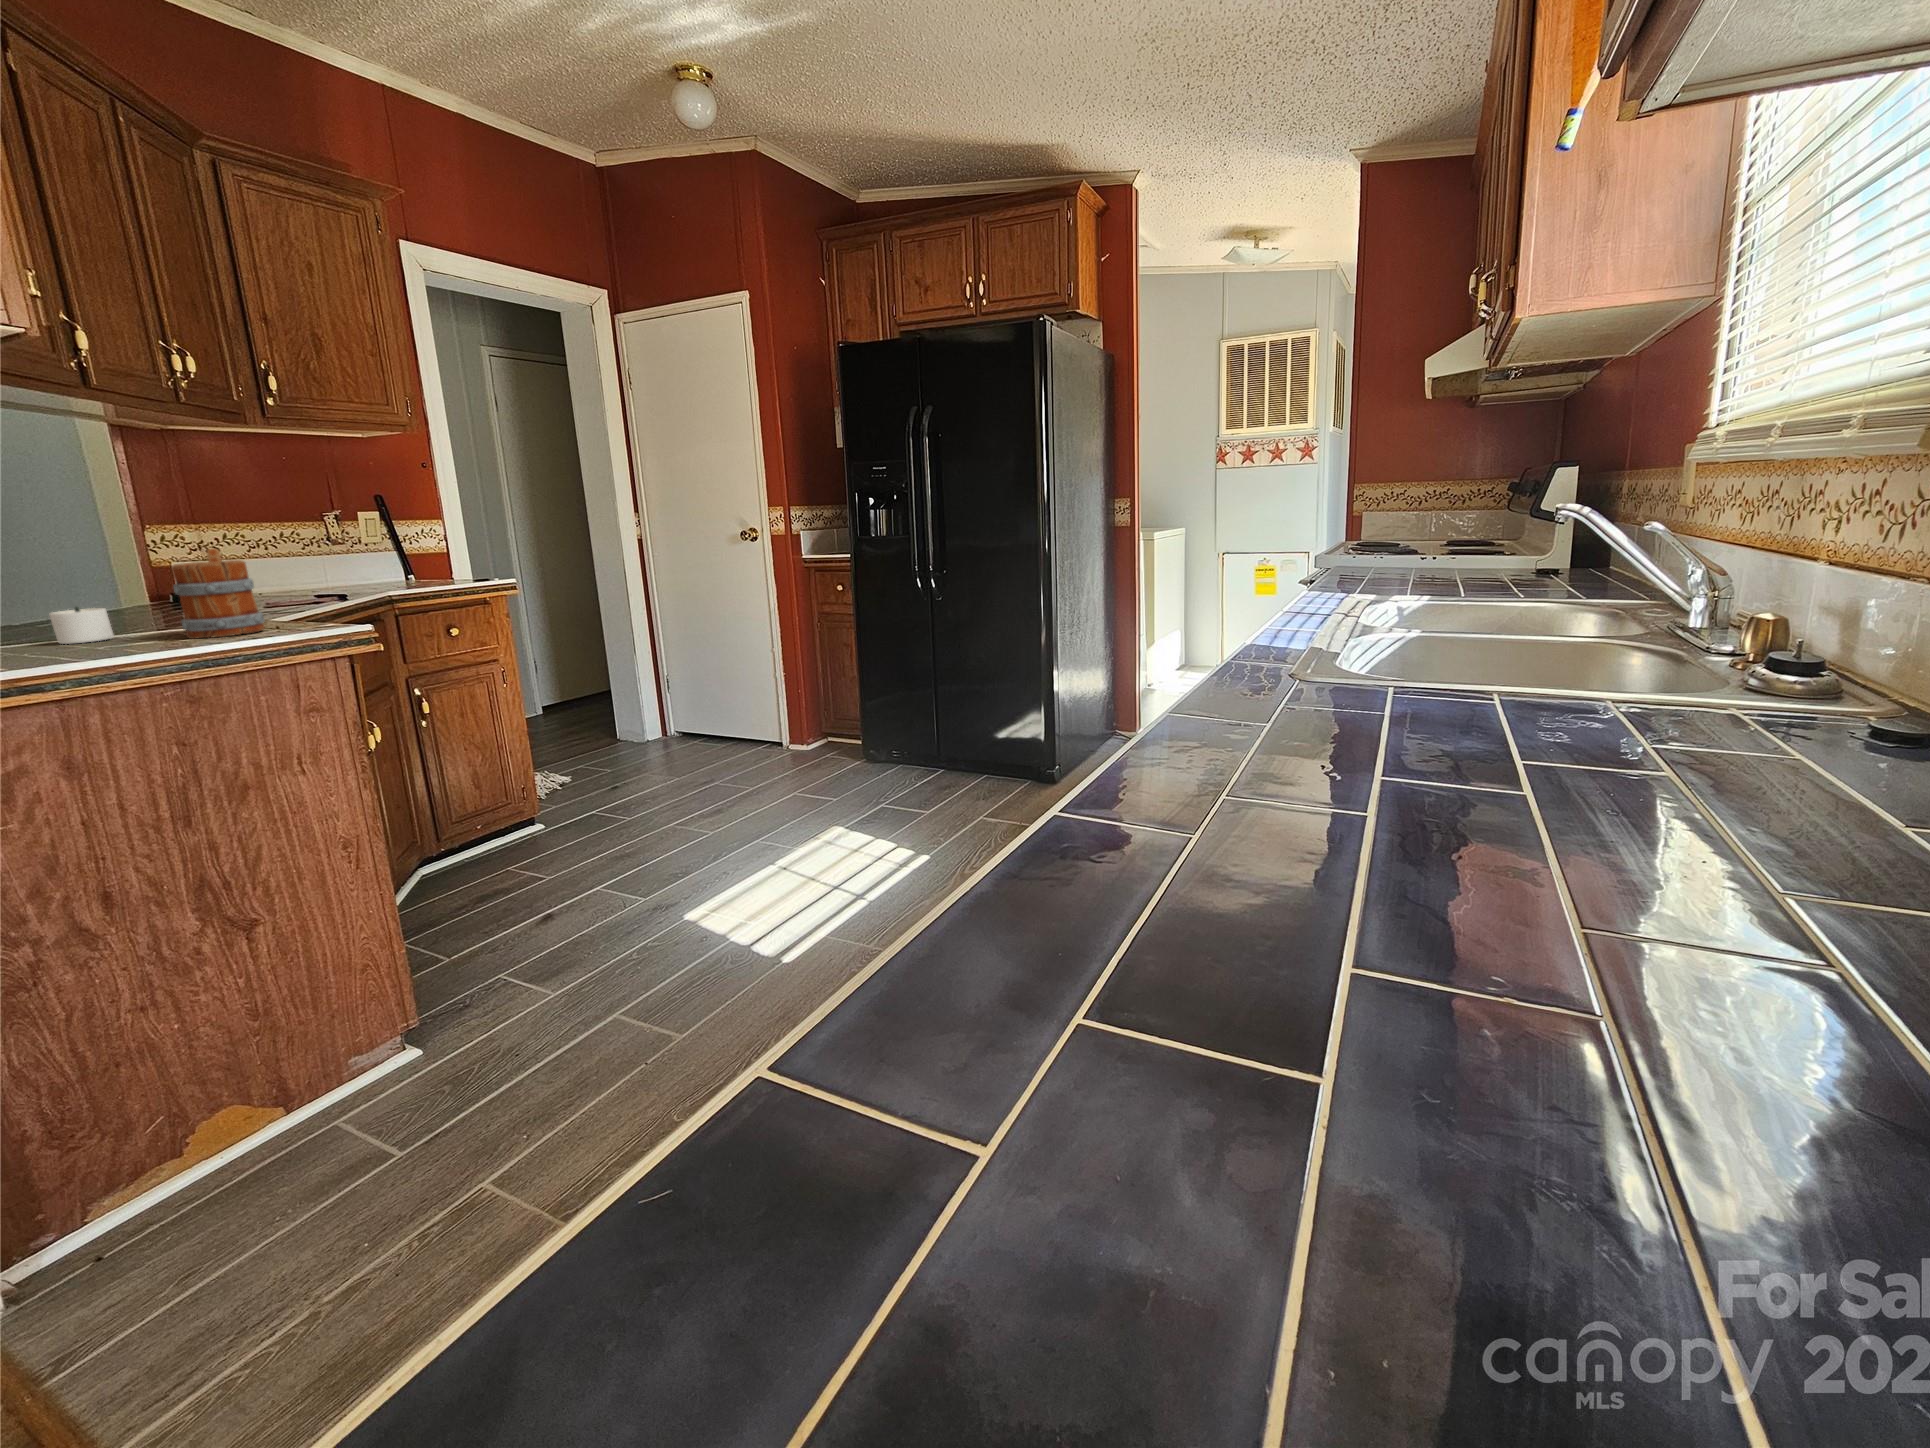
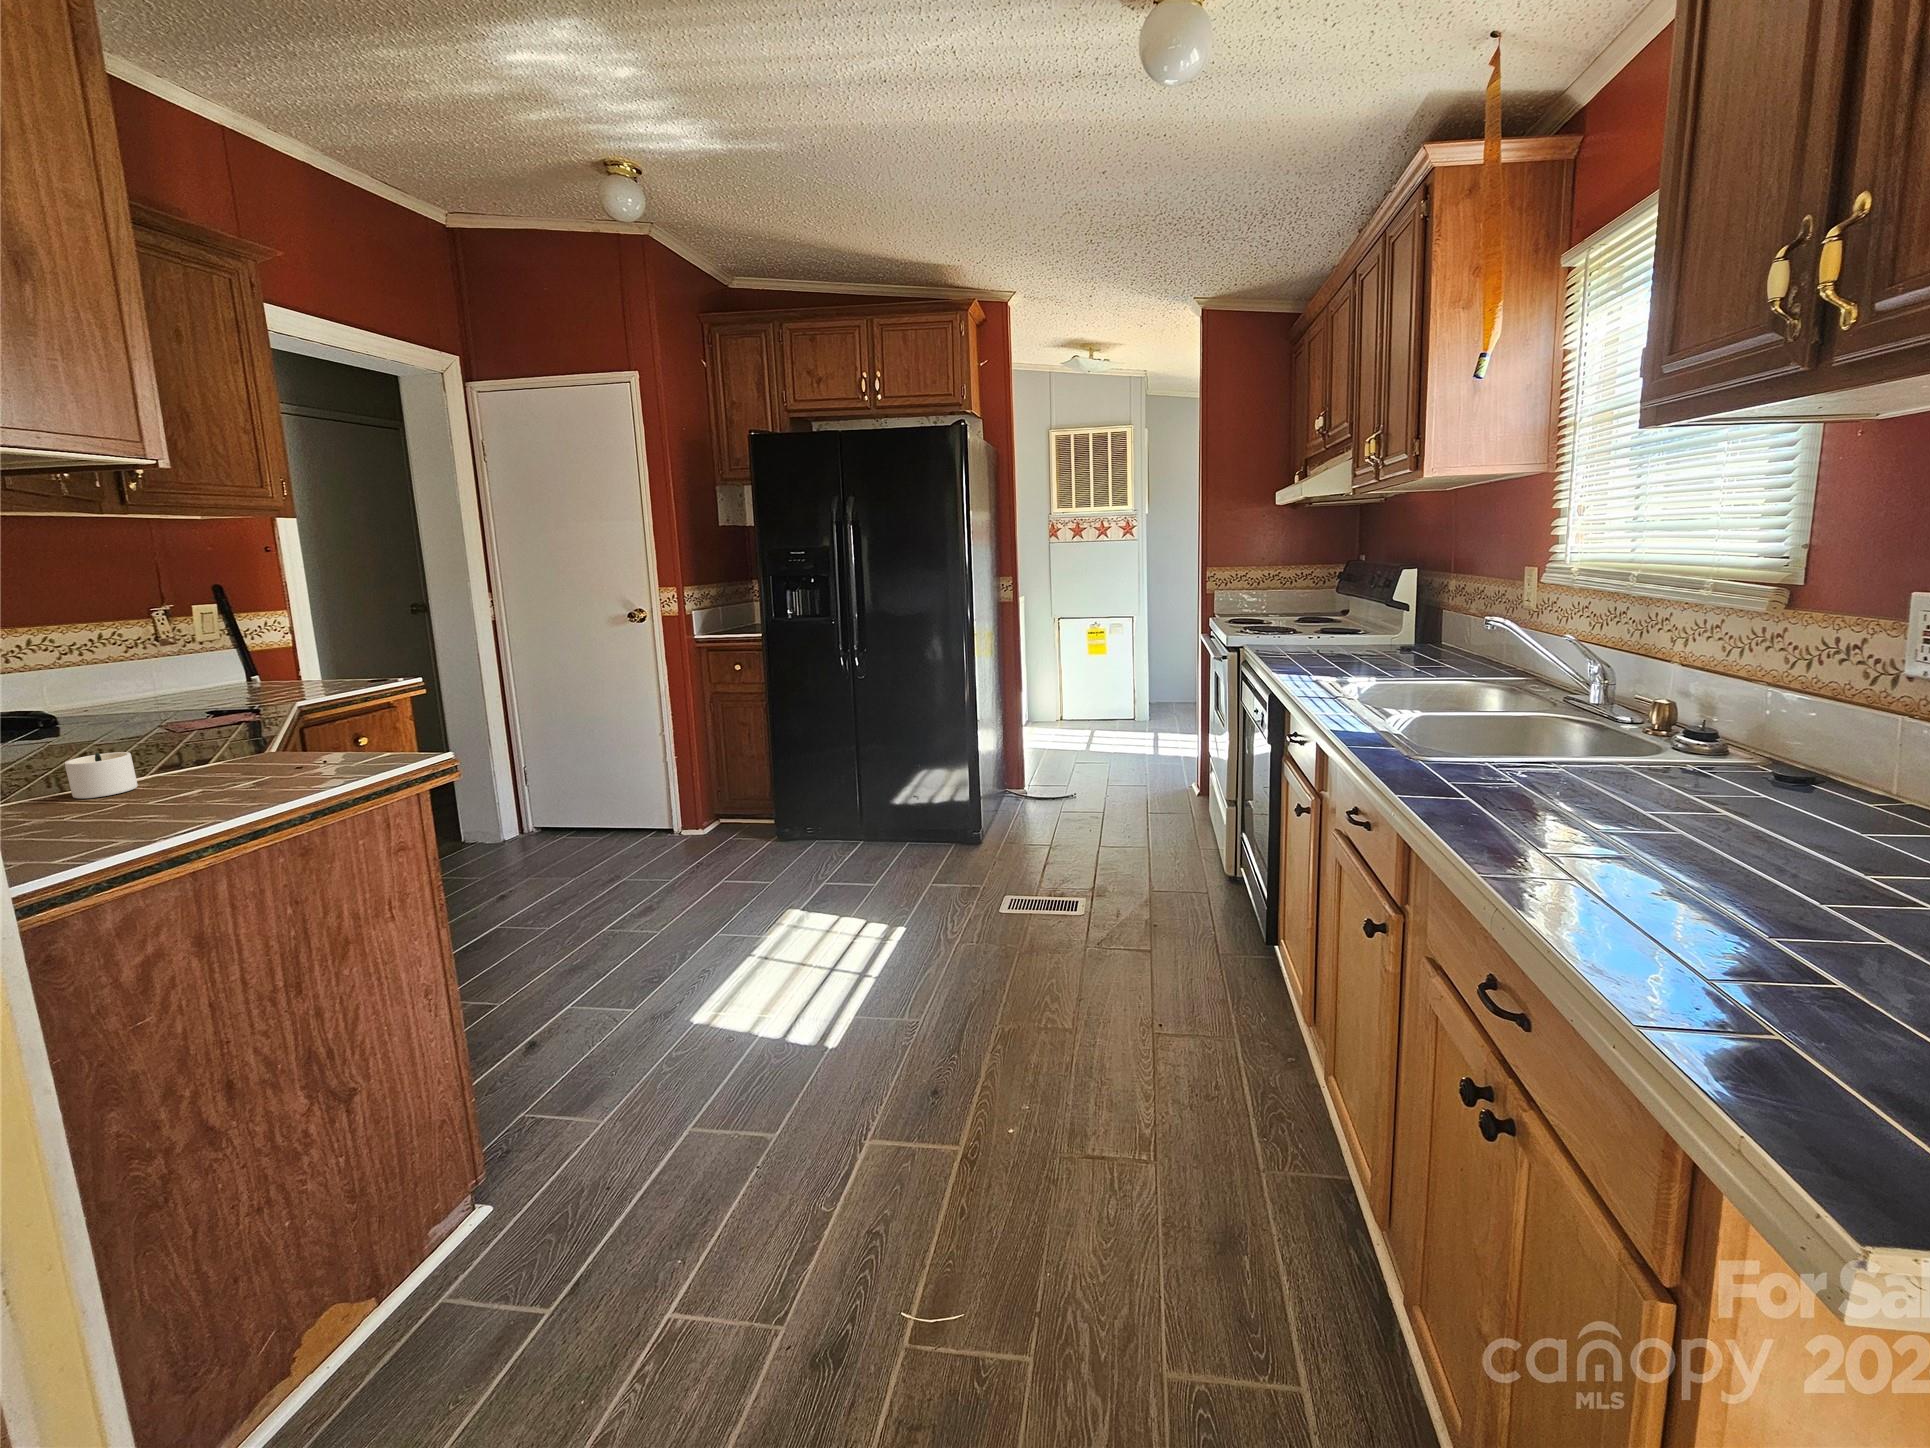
mug: present [171,549,265,639] -> none [236,676,334,780]

